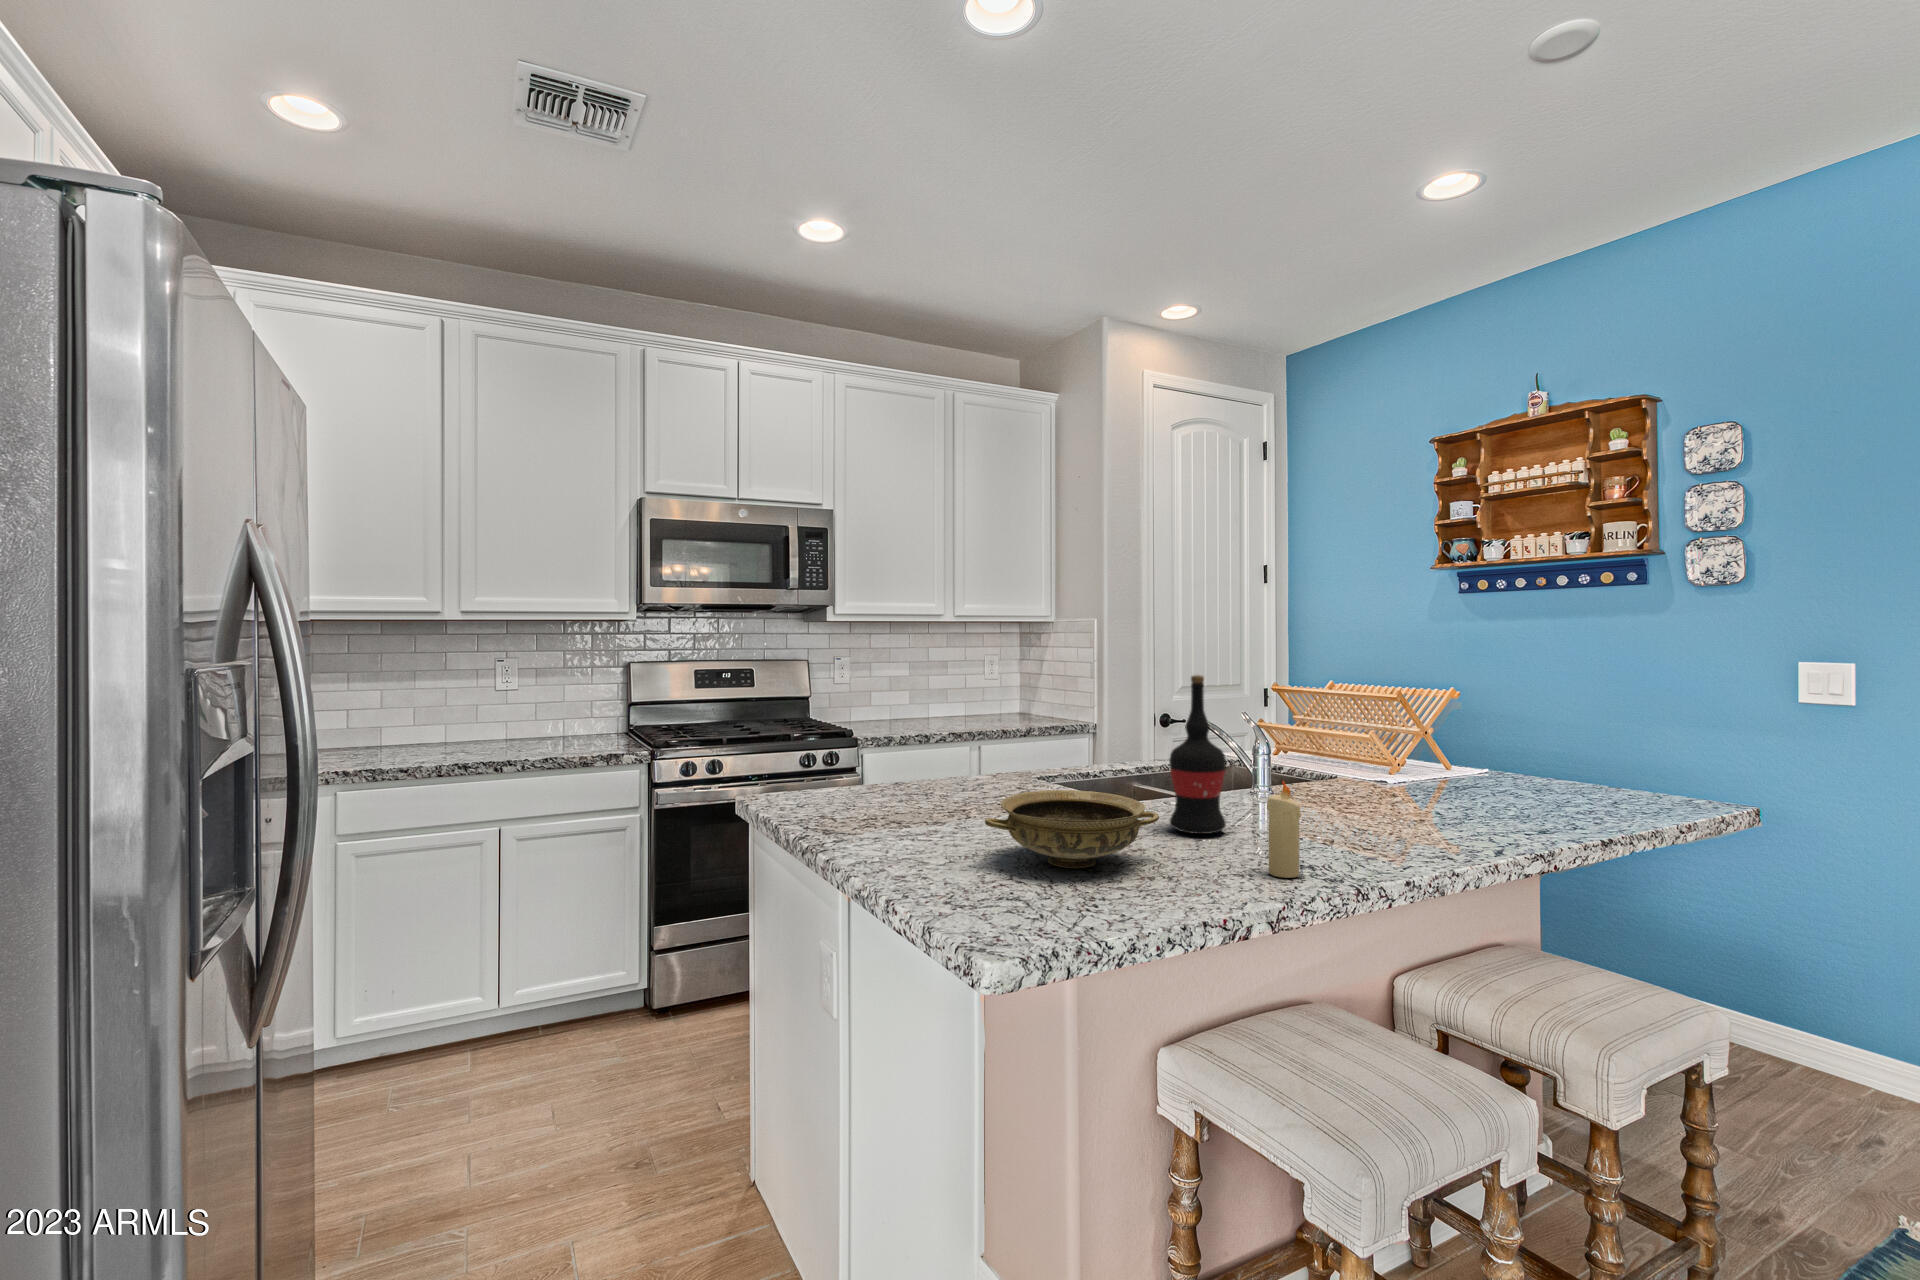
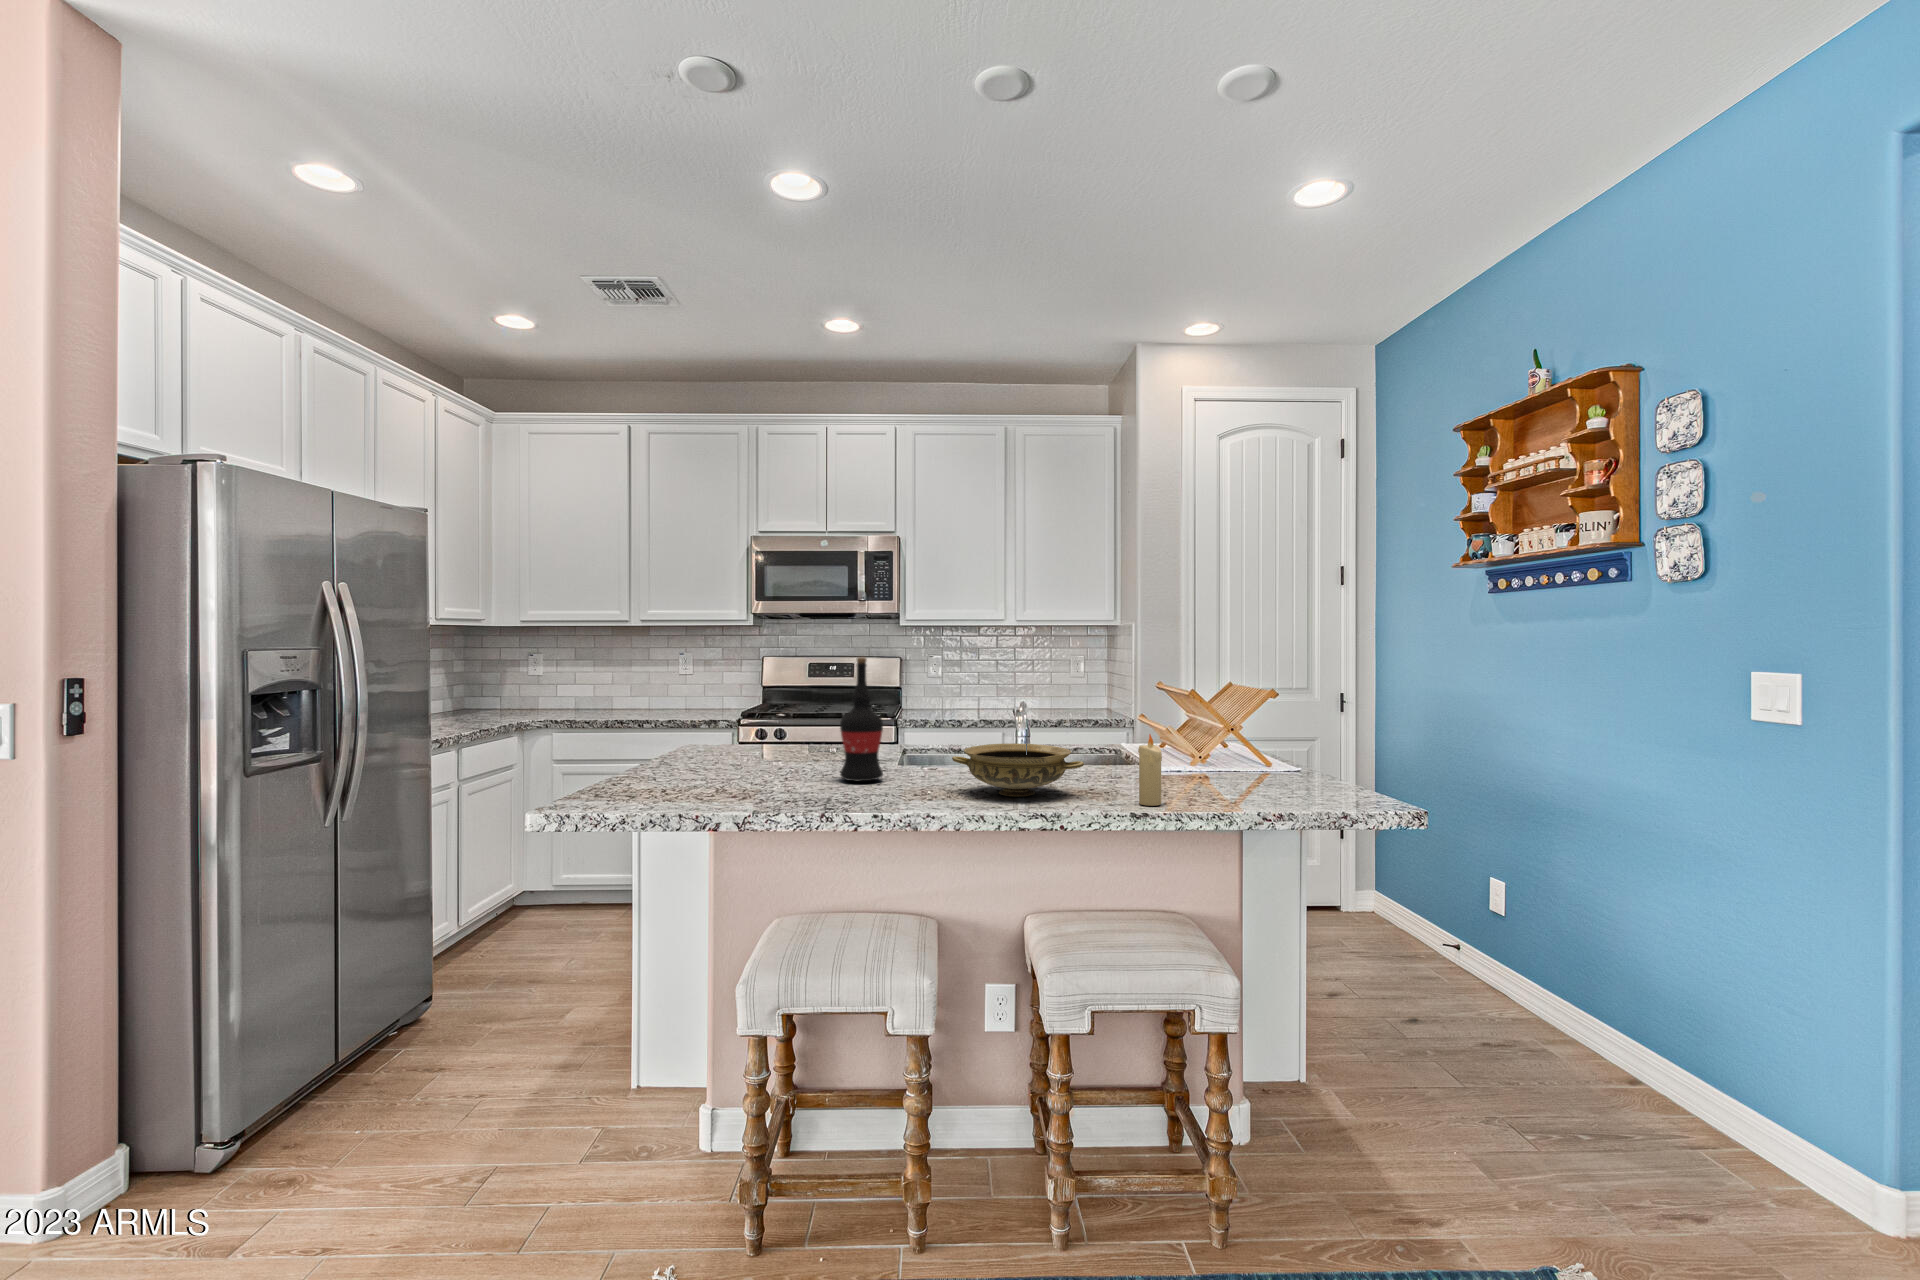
candle: present [1267,781,1301,878] -> present [1138,734,1162,806]
ceramic bowl: present [985,790,1159,868] -> present [952,743,1084,796]

